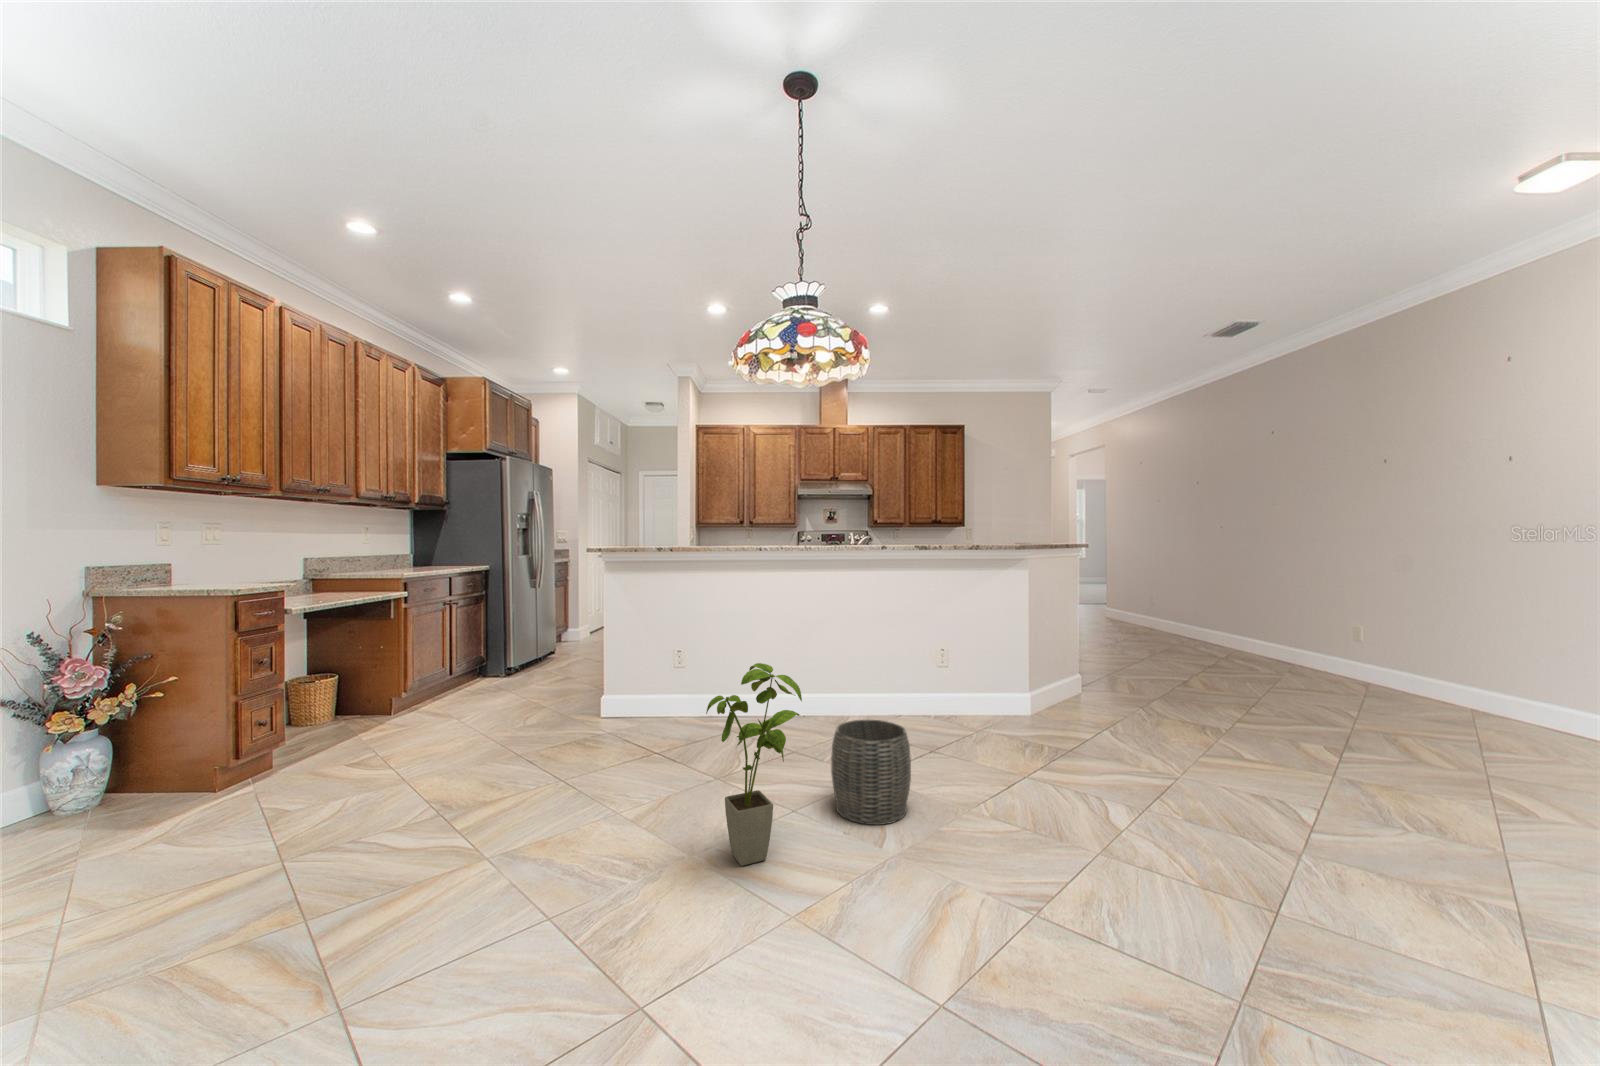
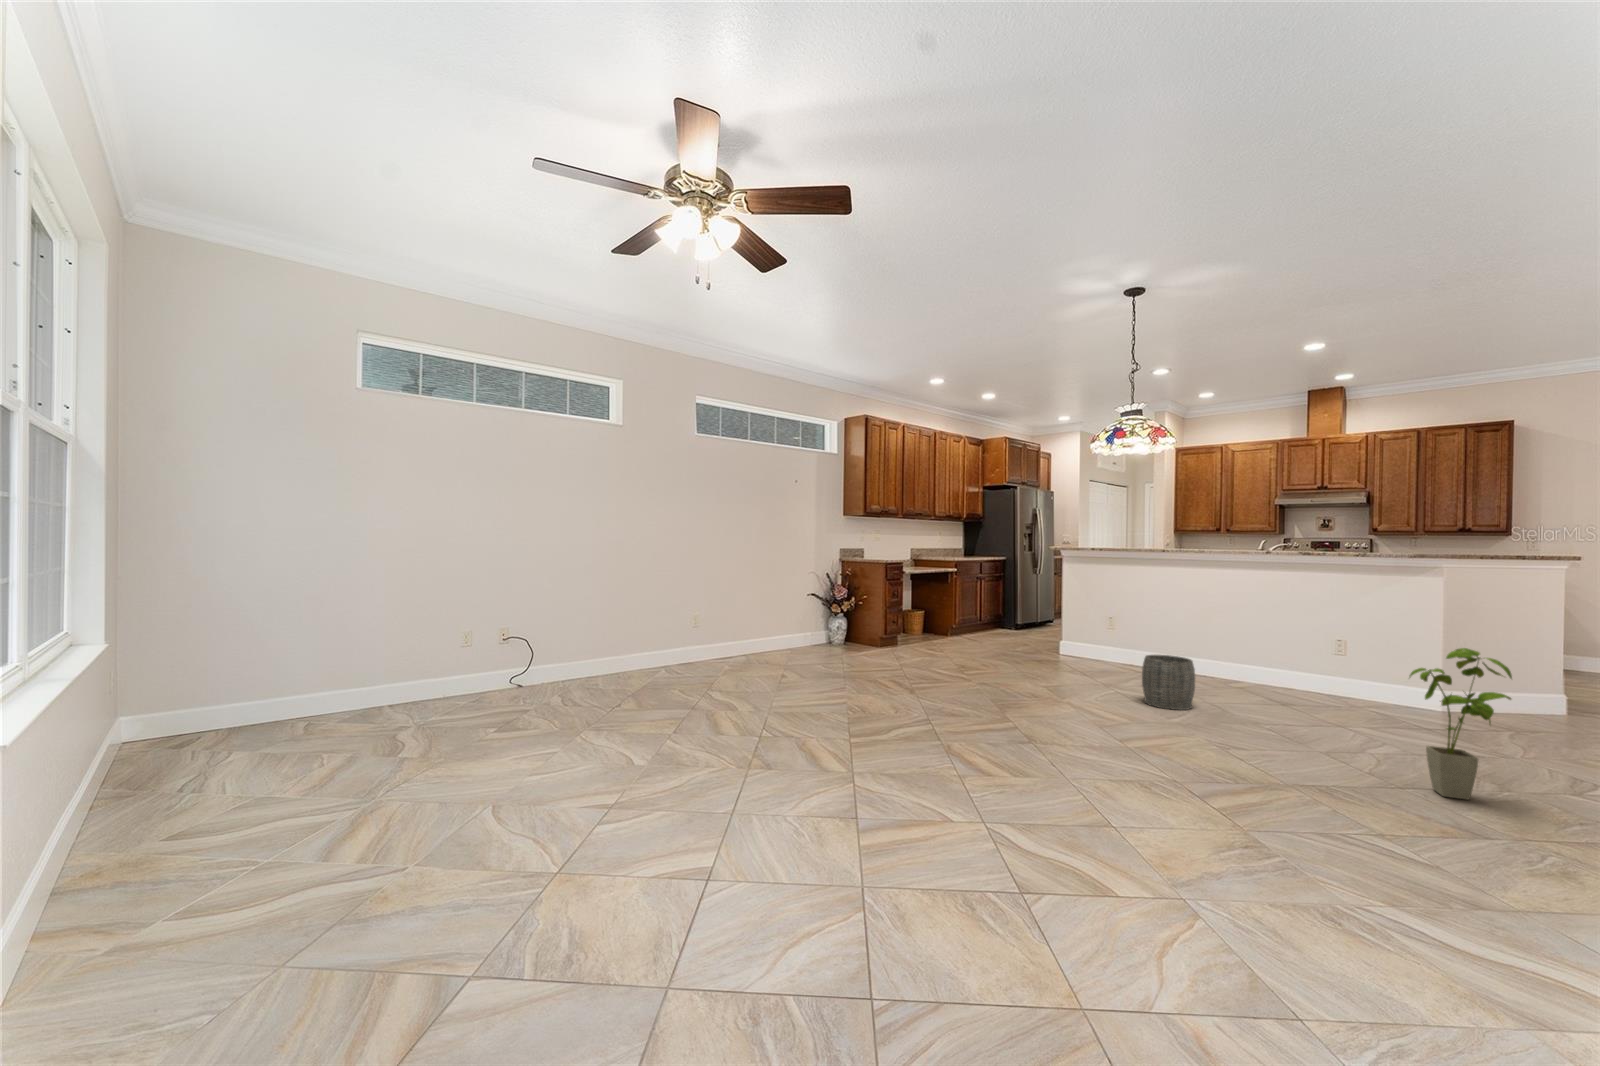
house plant: present [706,663,802,866] -> present [1410,648,1512,800]

